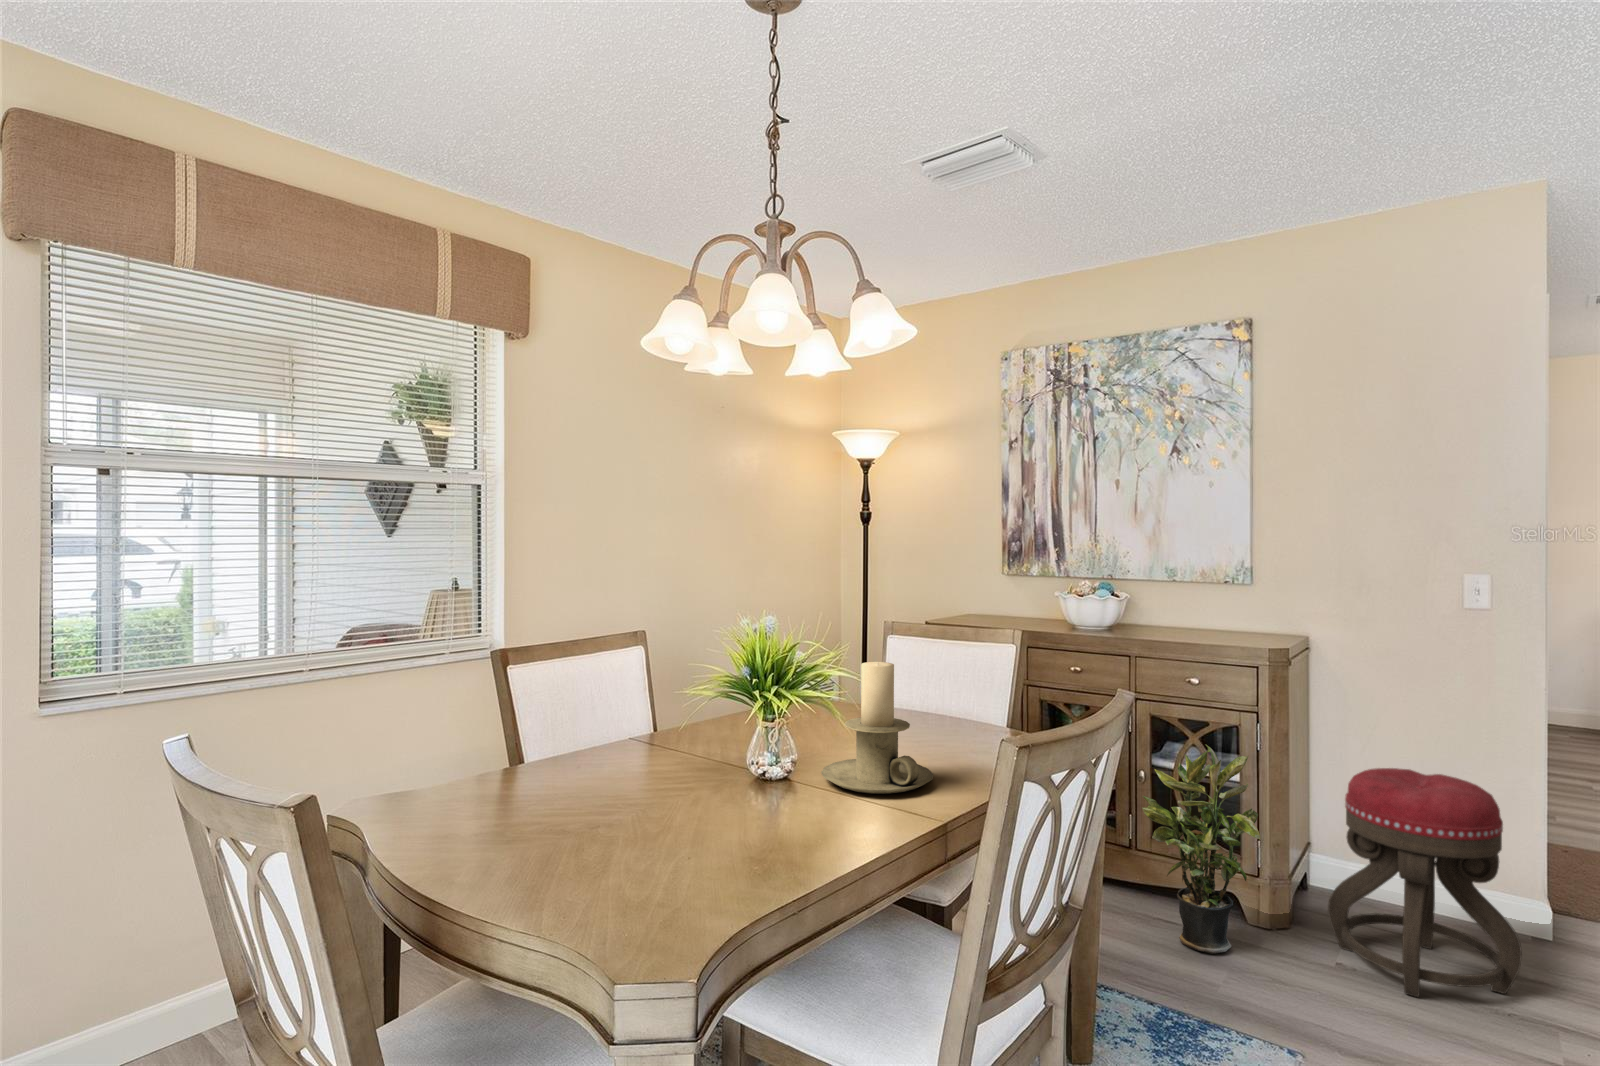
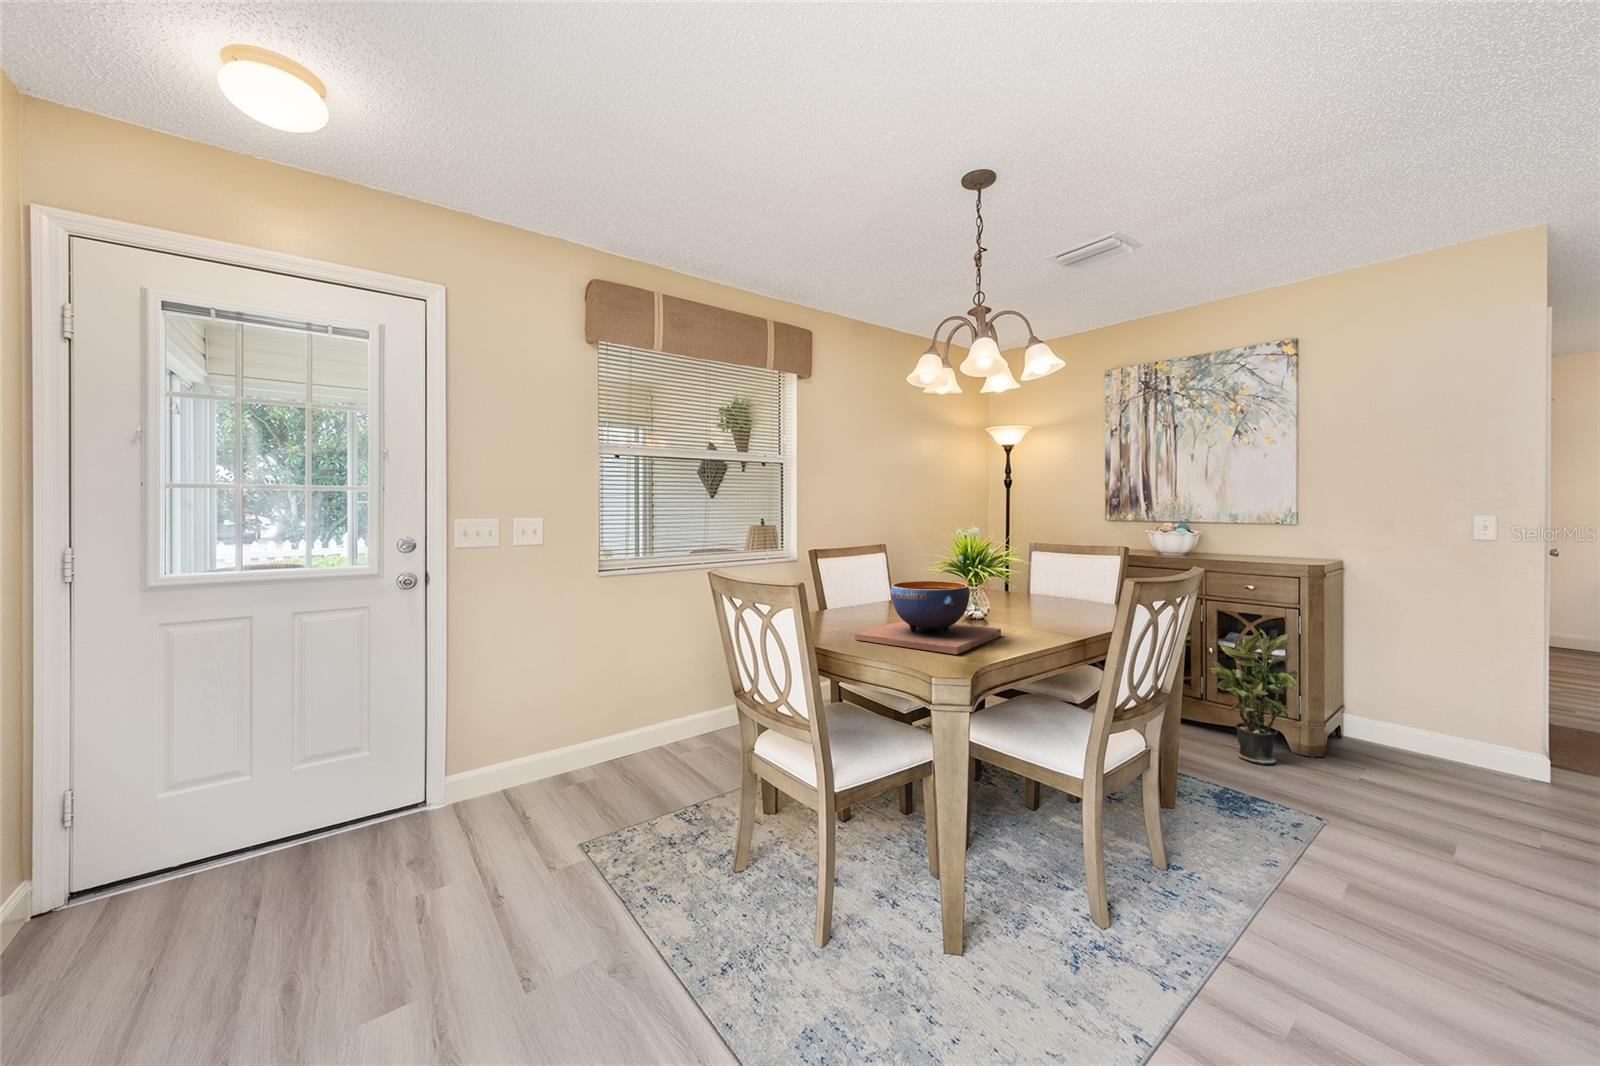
candle holder: present [821,662,933,794] -> none [1004,554,1074,627]
decorative bowl: none [522,723,803,895] -> present [855,581,1001,654]
ottoman: present [1328,768,1522,997] -> none [1352,647,1508,801]

